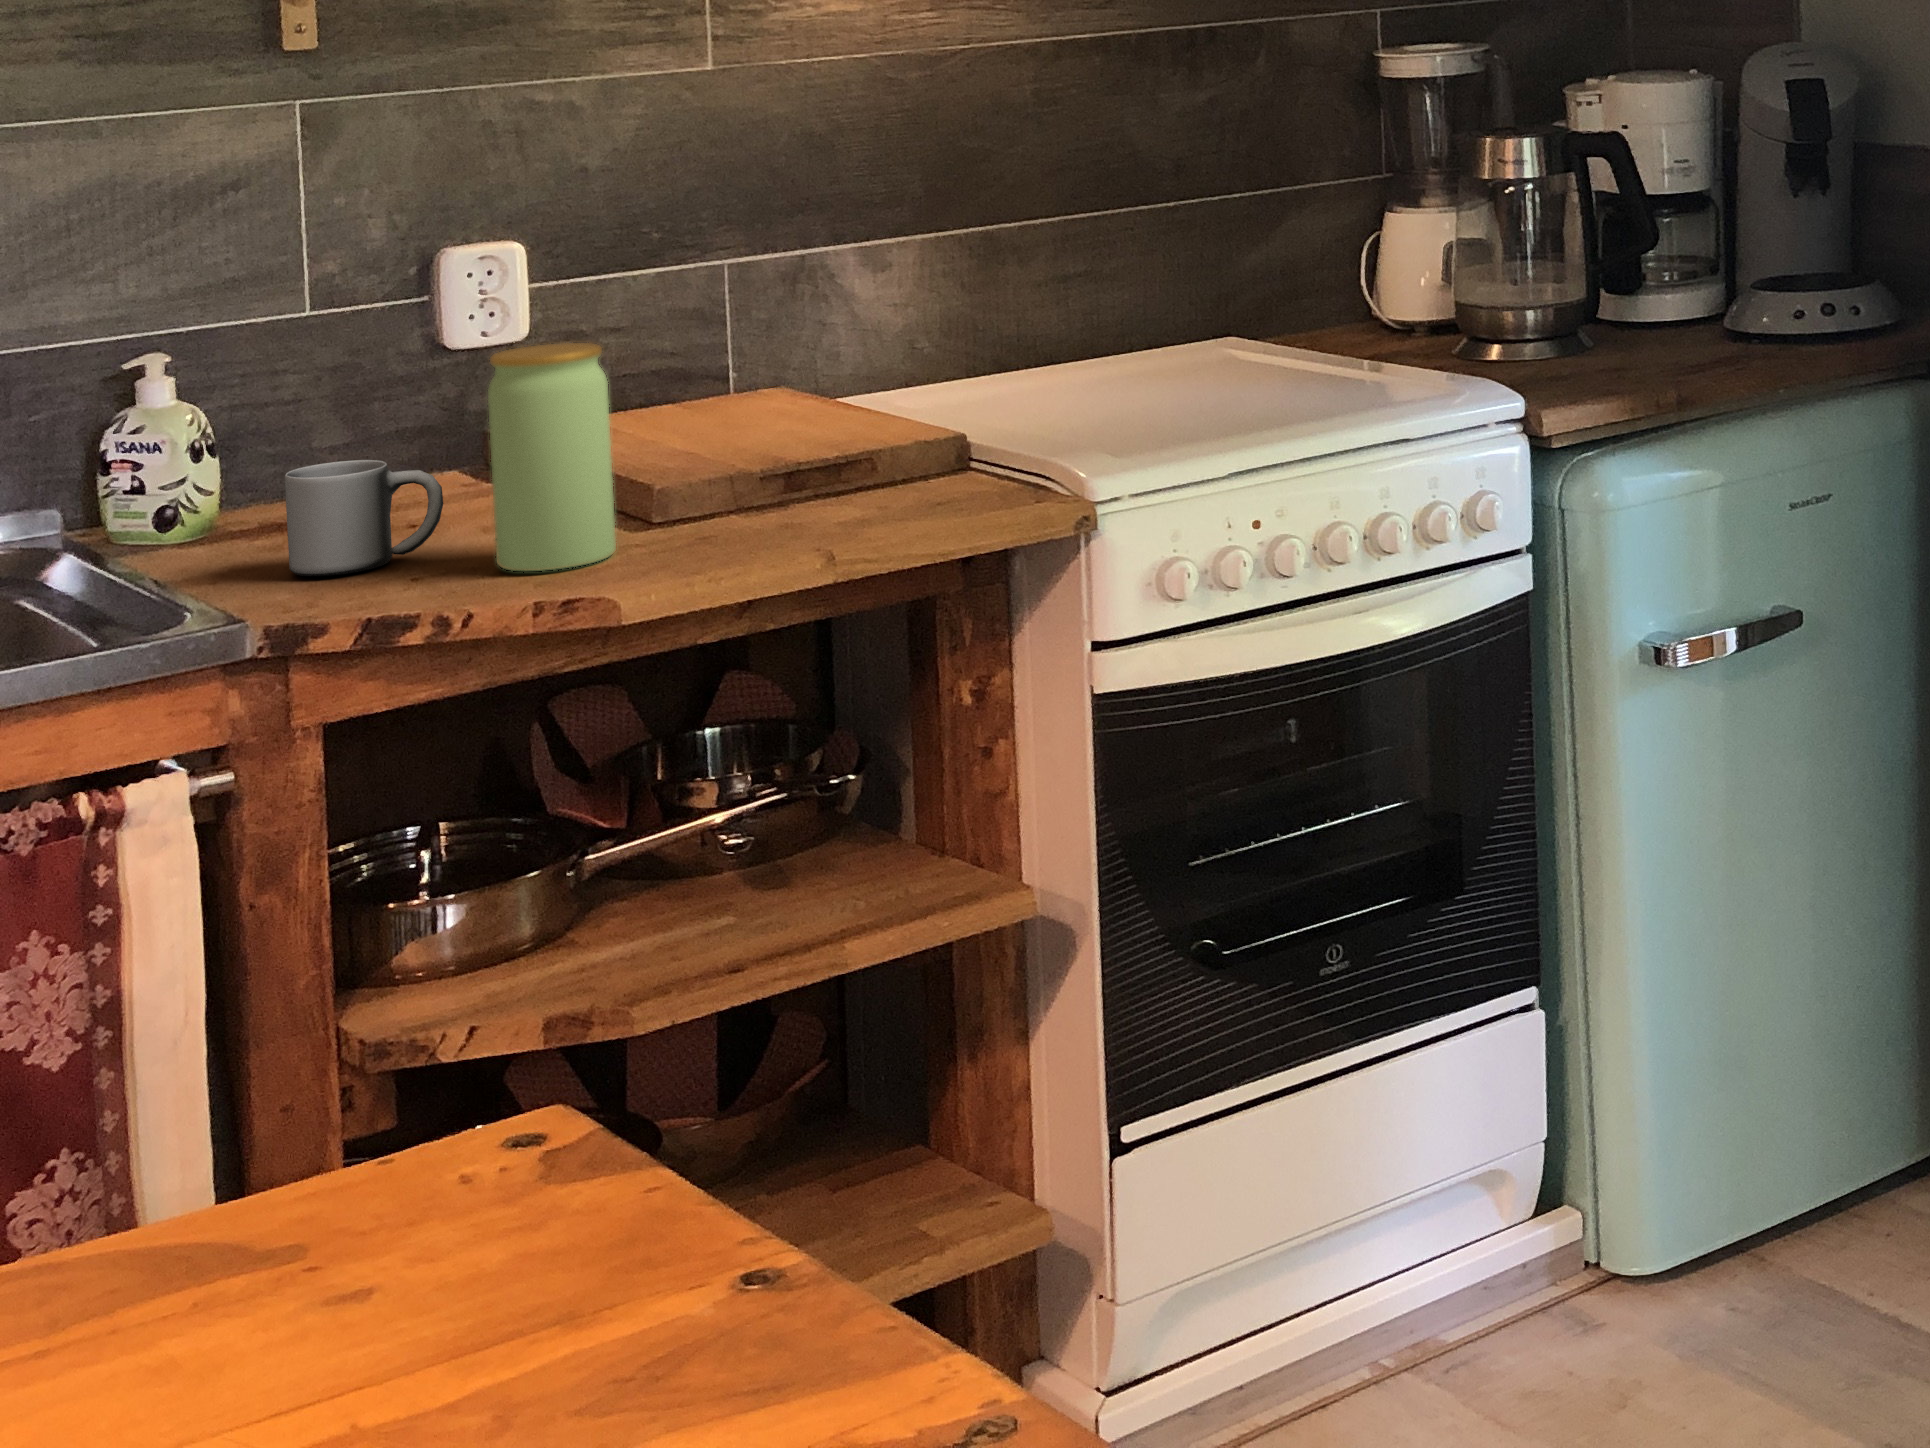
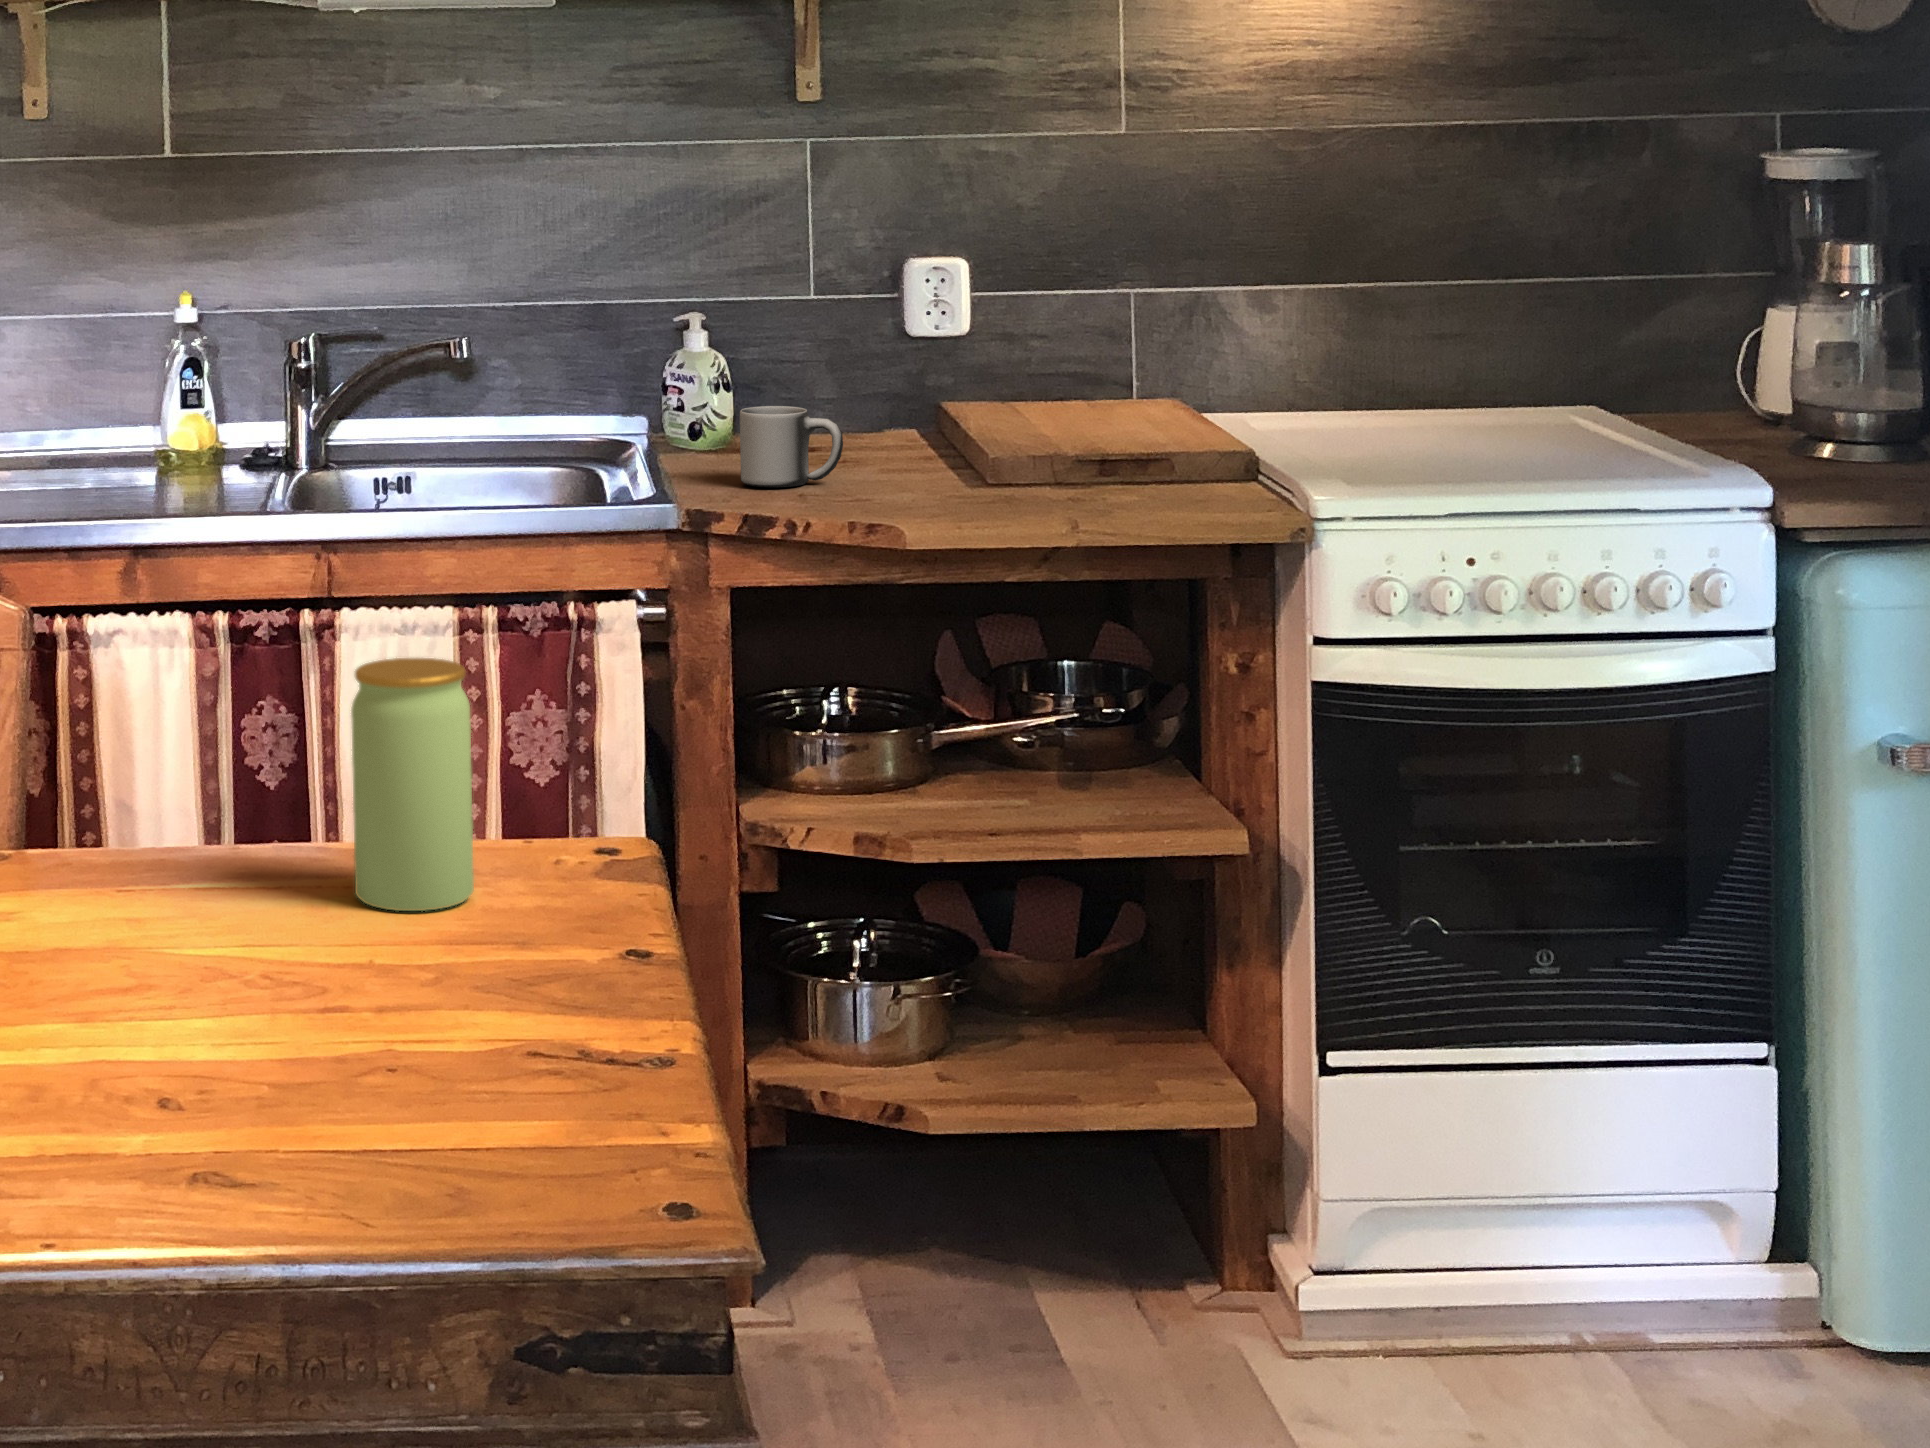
jar: present [488,343,616,571] -> present [351,658,474,911]

